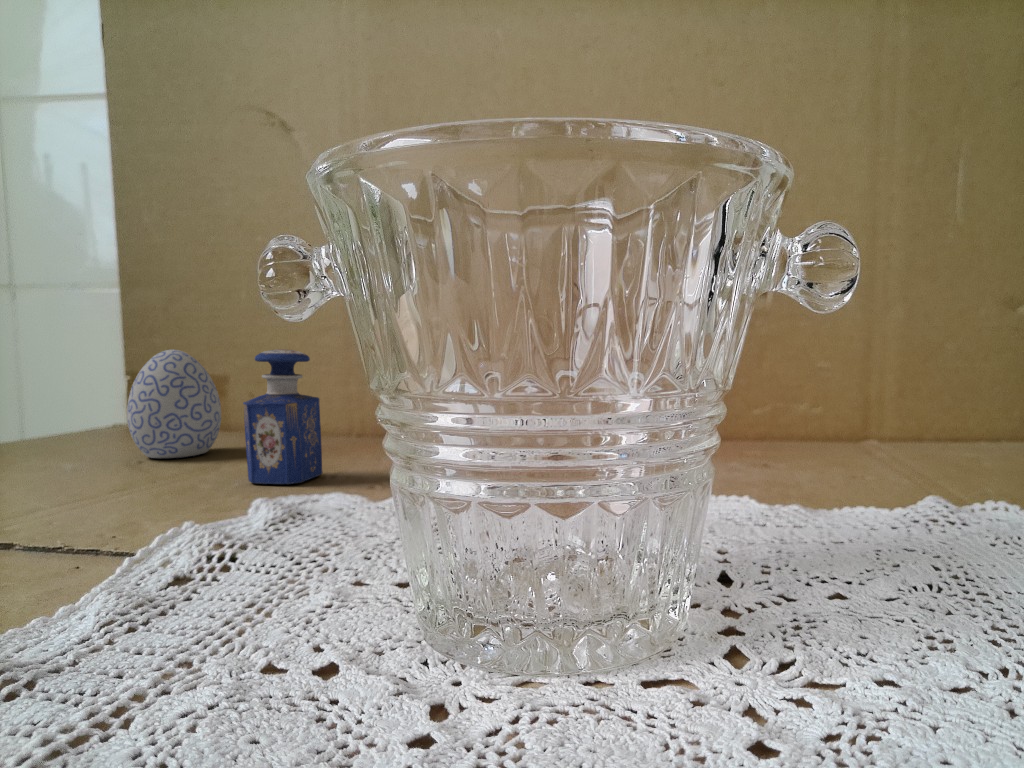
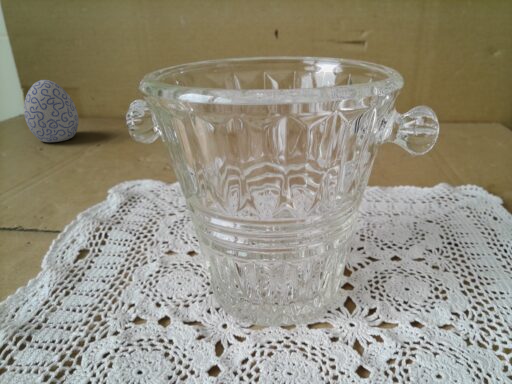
perfume bottle: present [243,349,322,484] -> none [93,93,140,168]

